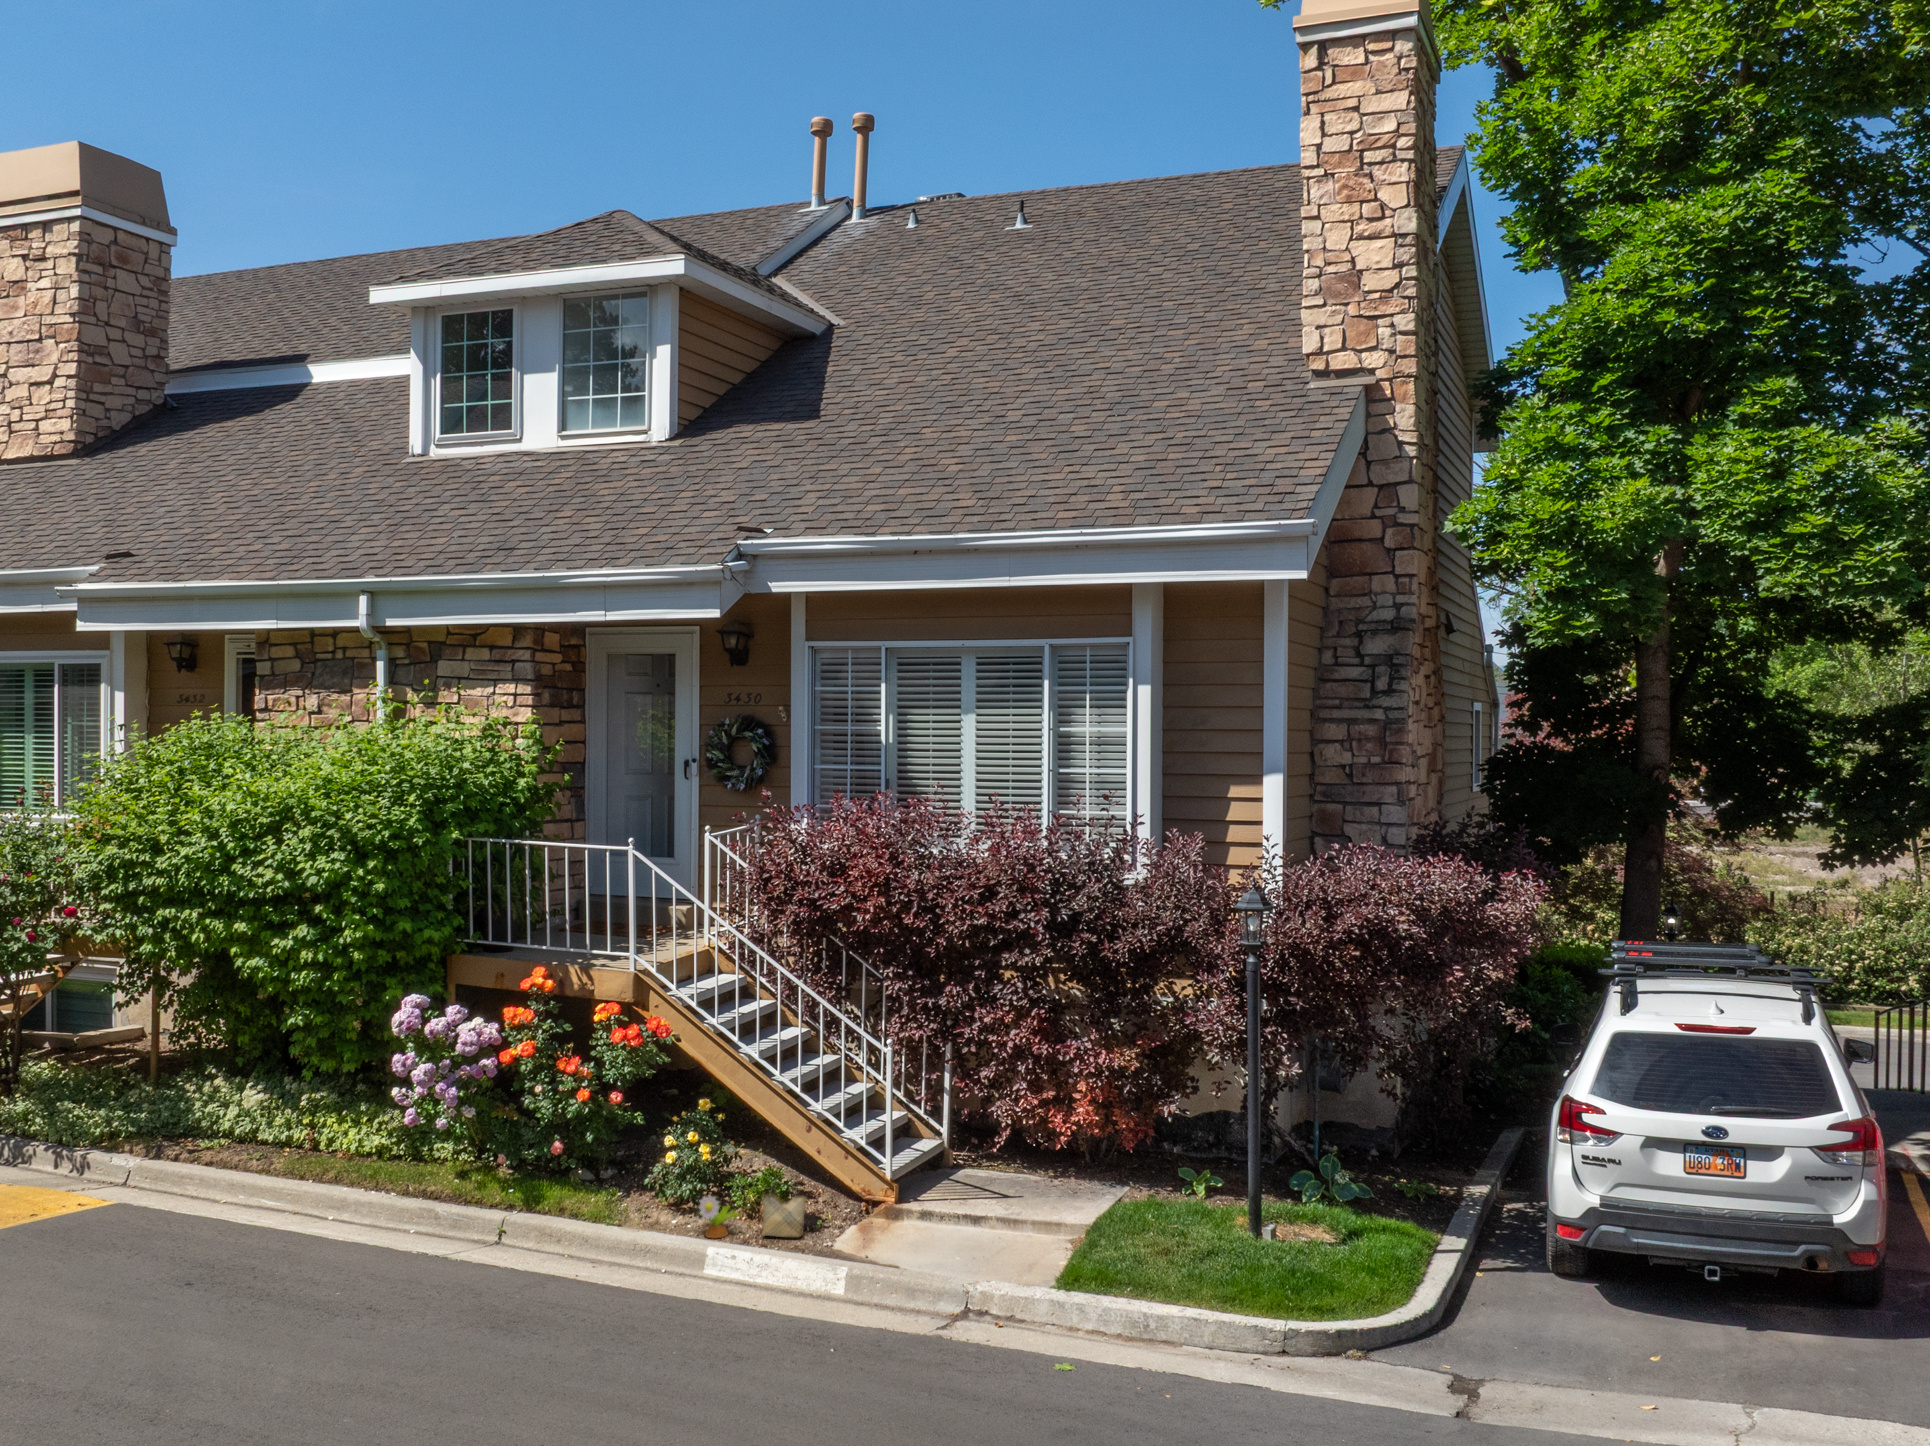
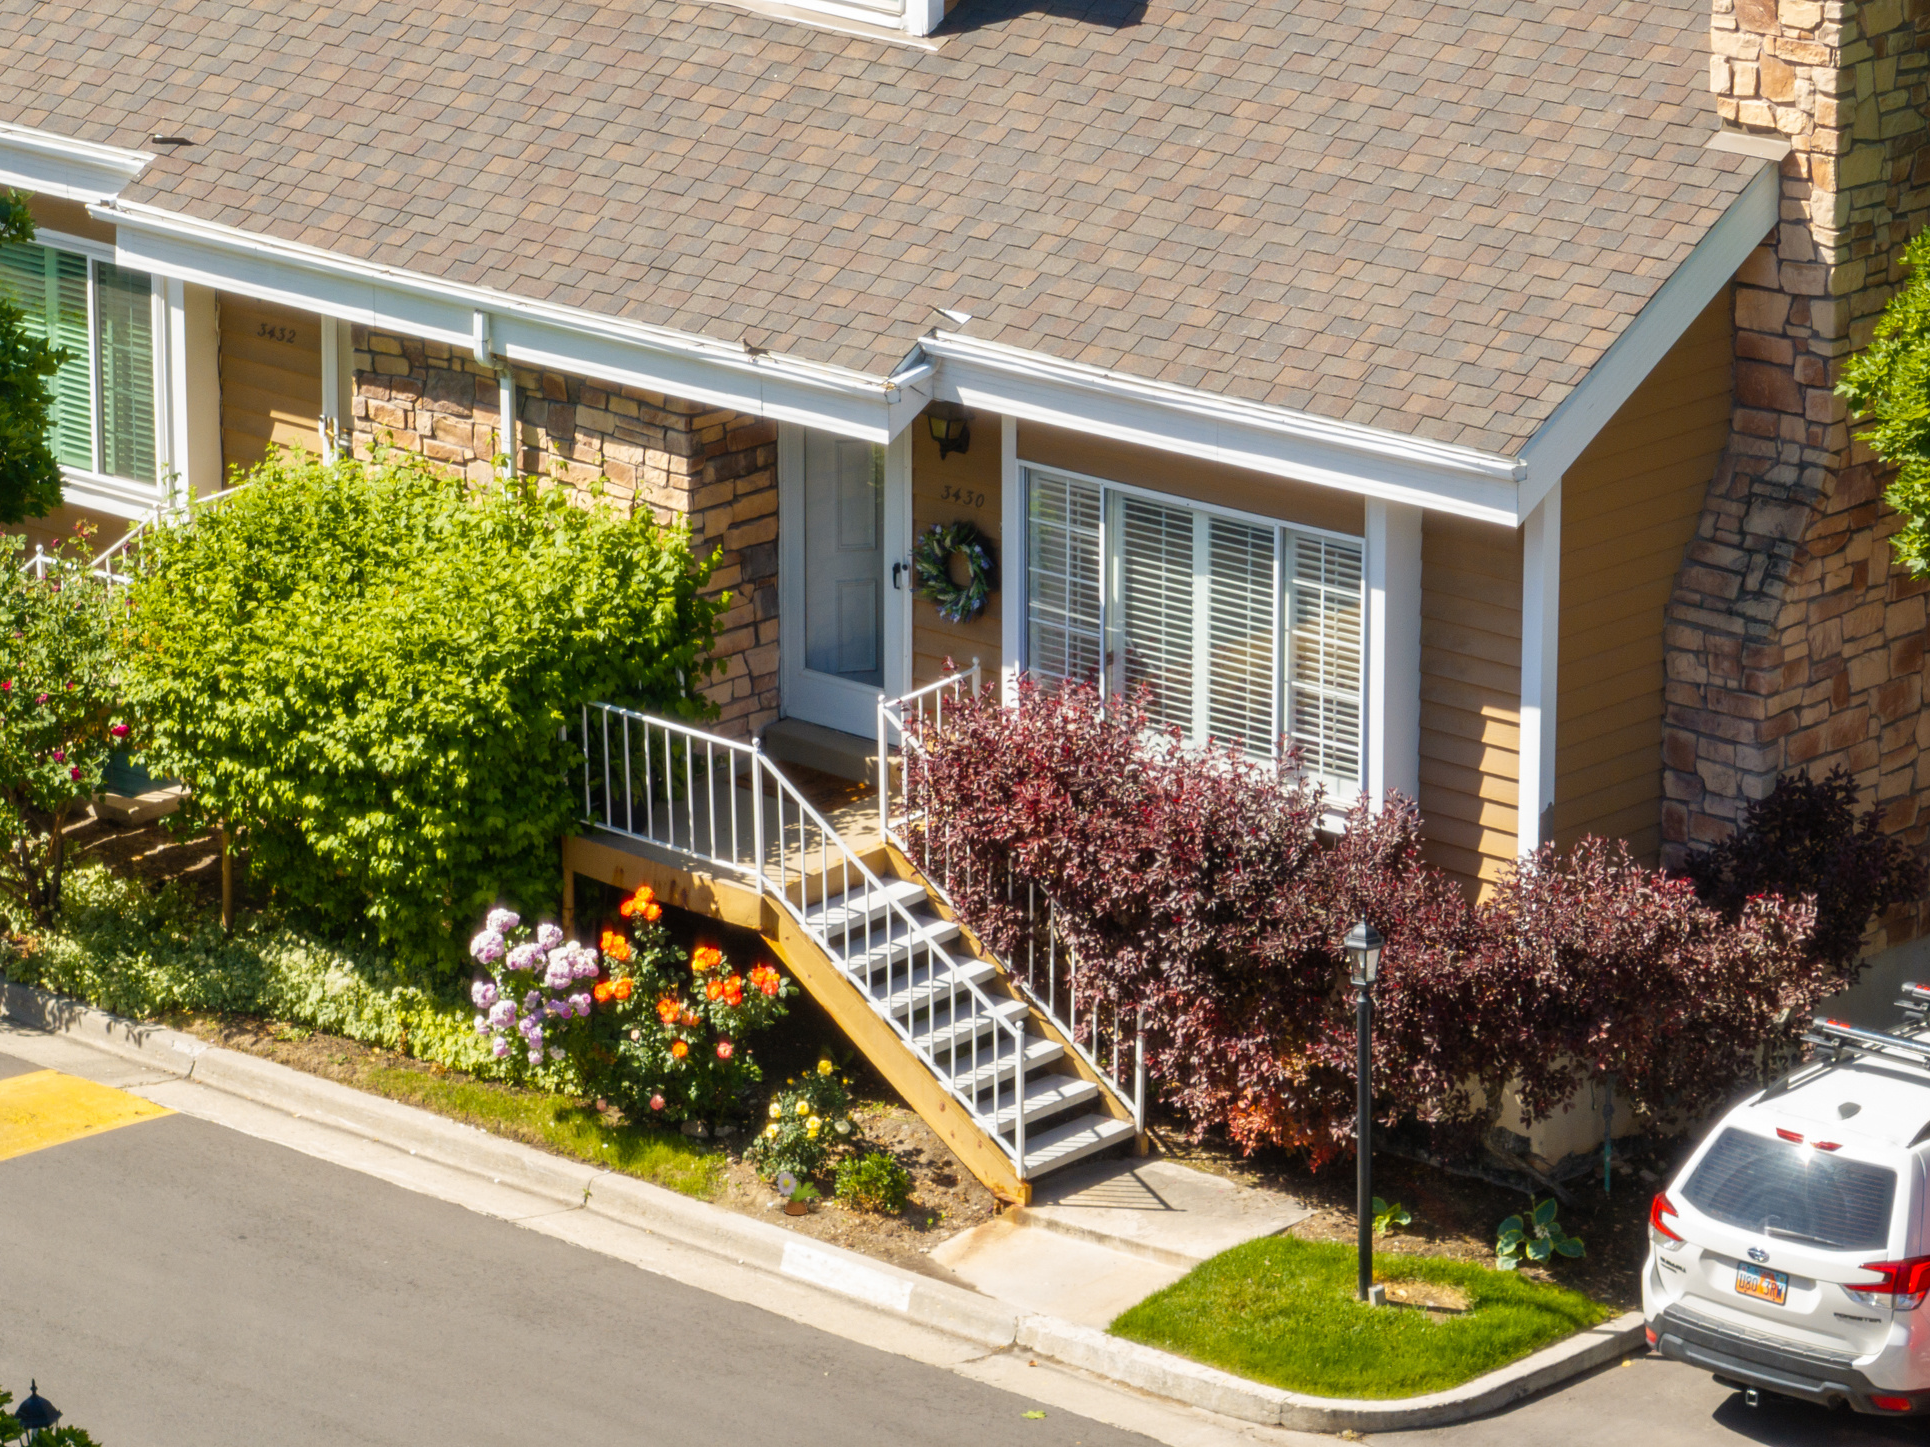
woven basket: present [762,1172,807,1237] -> none [840,1156,888,1225]

